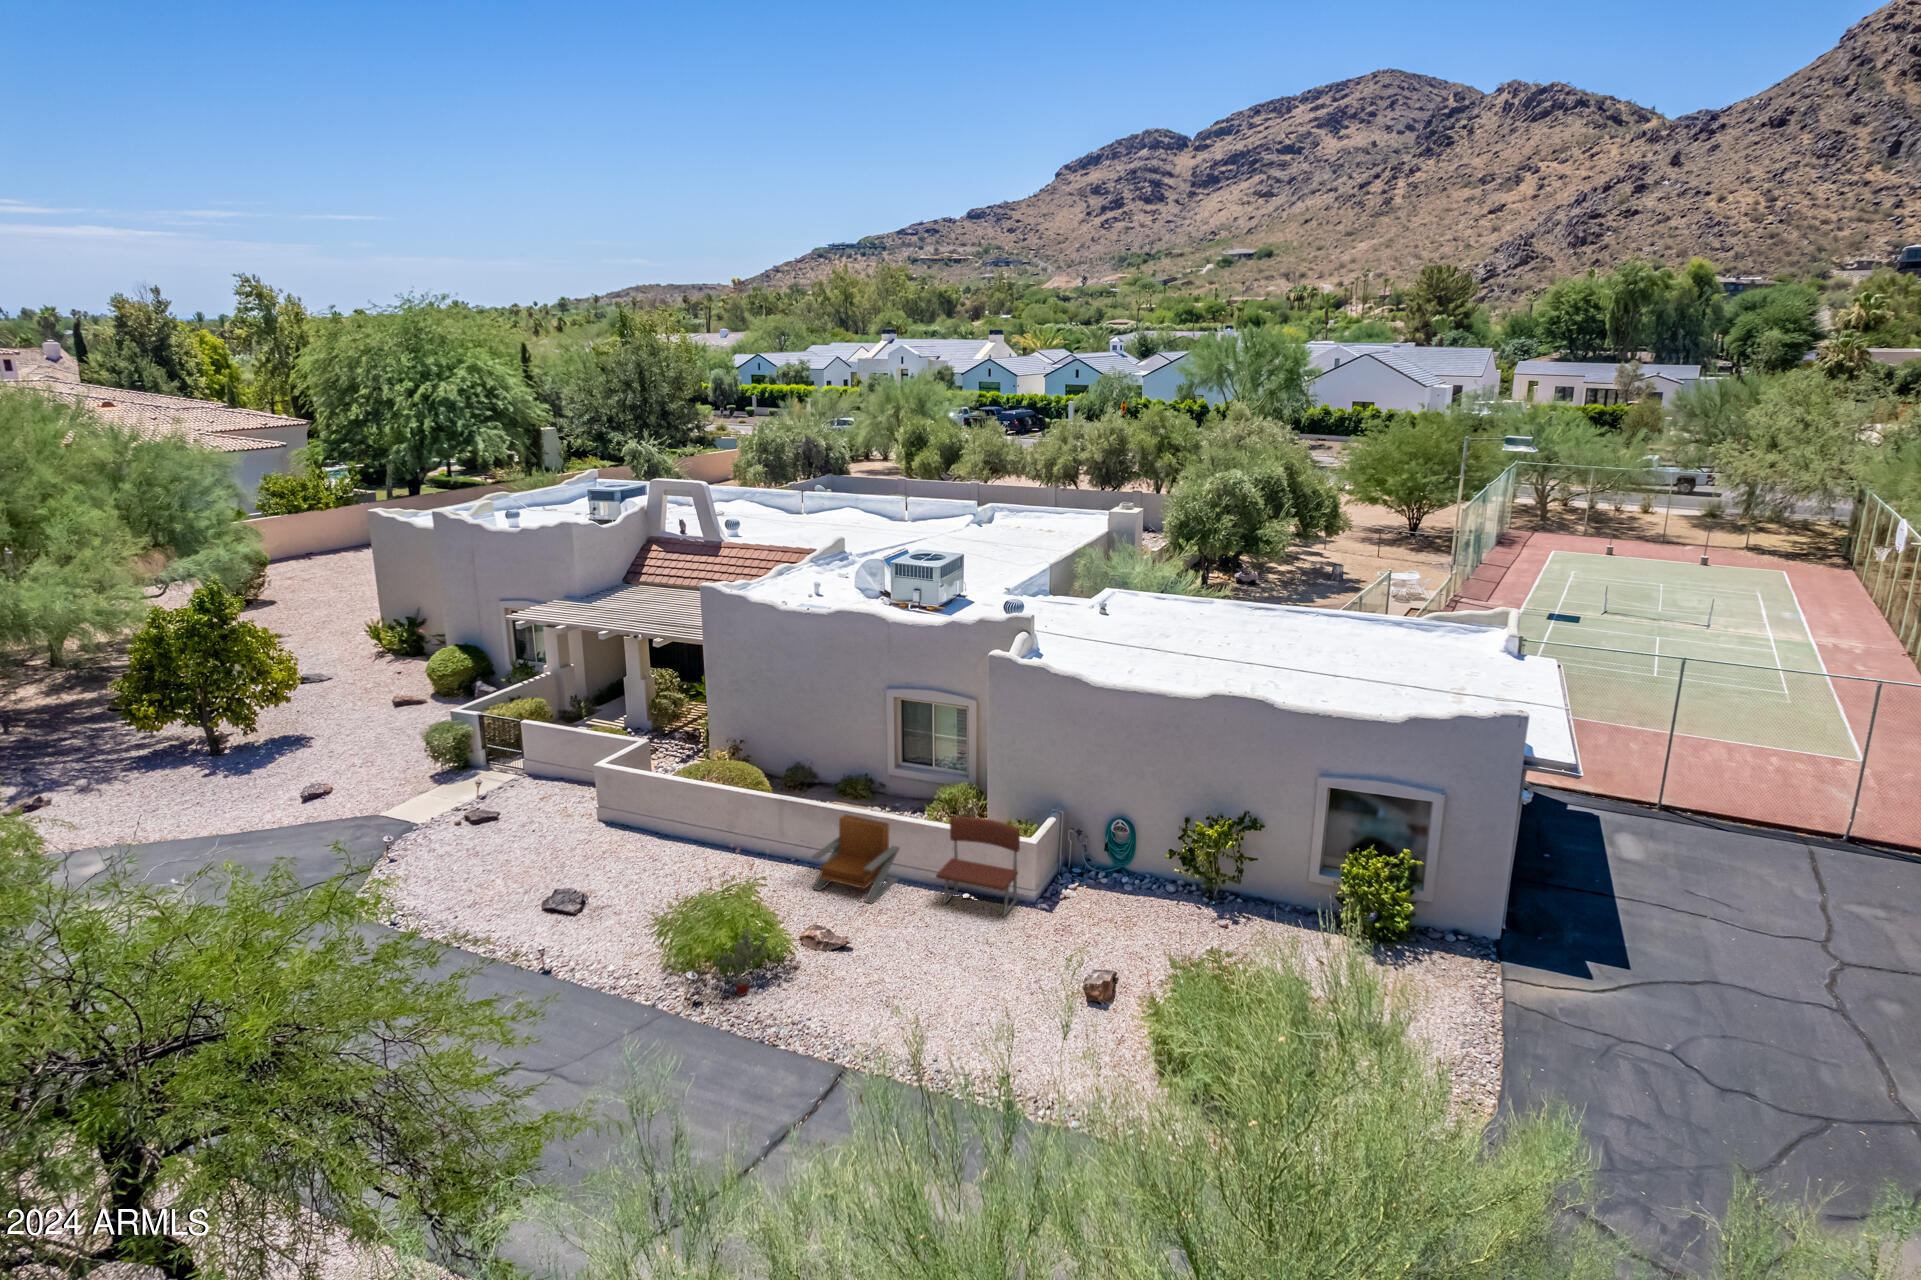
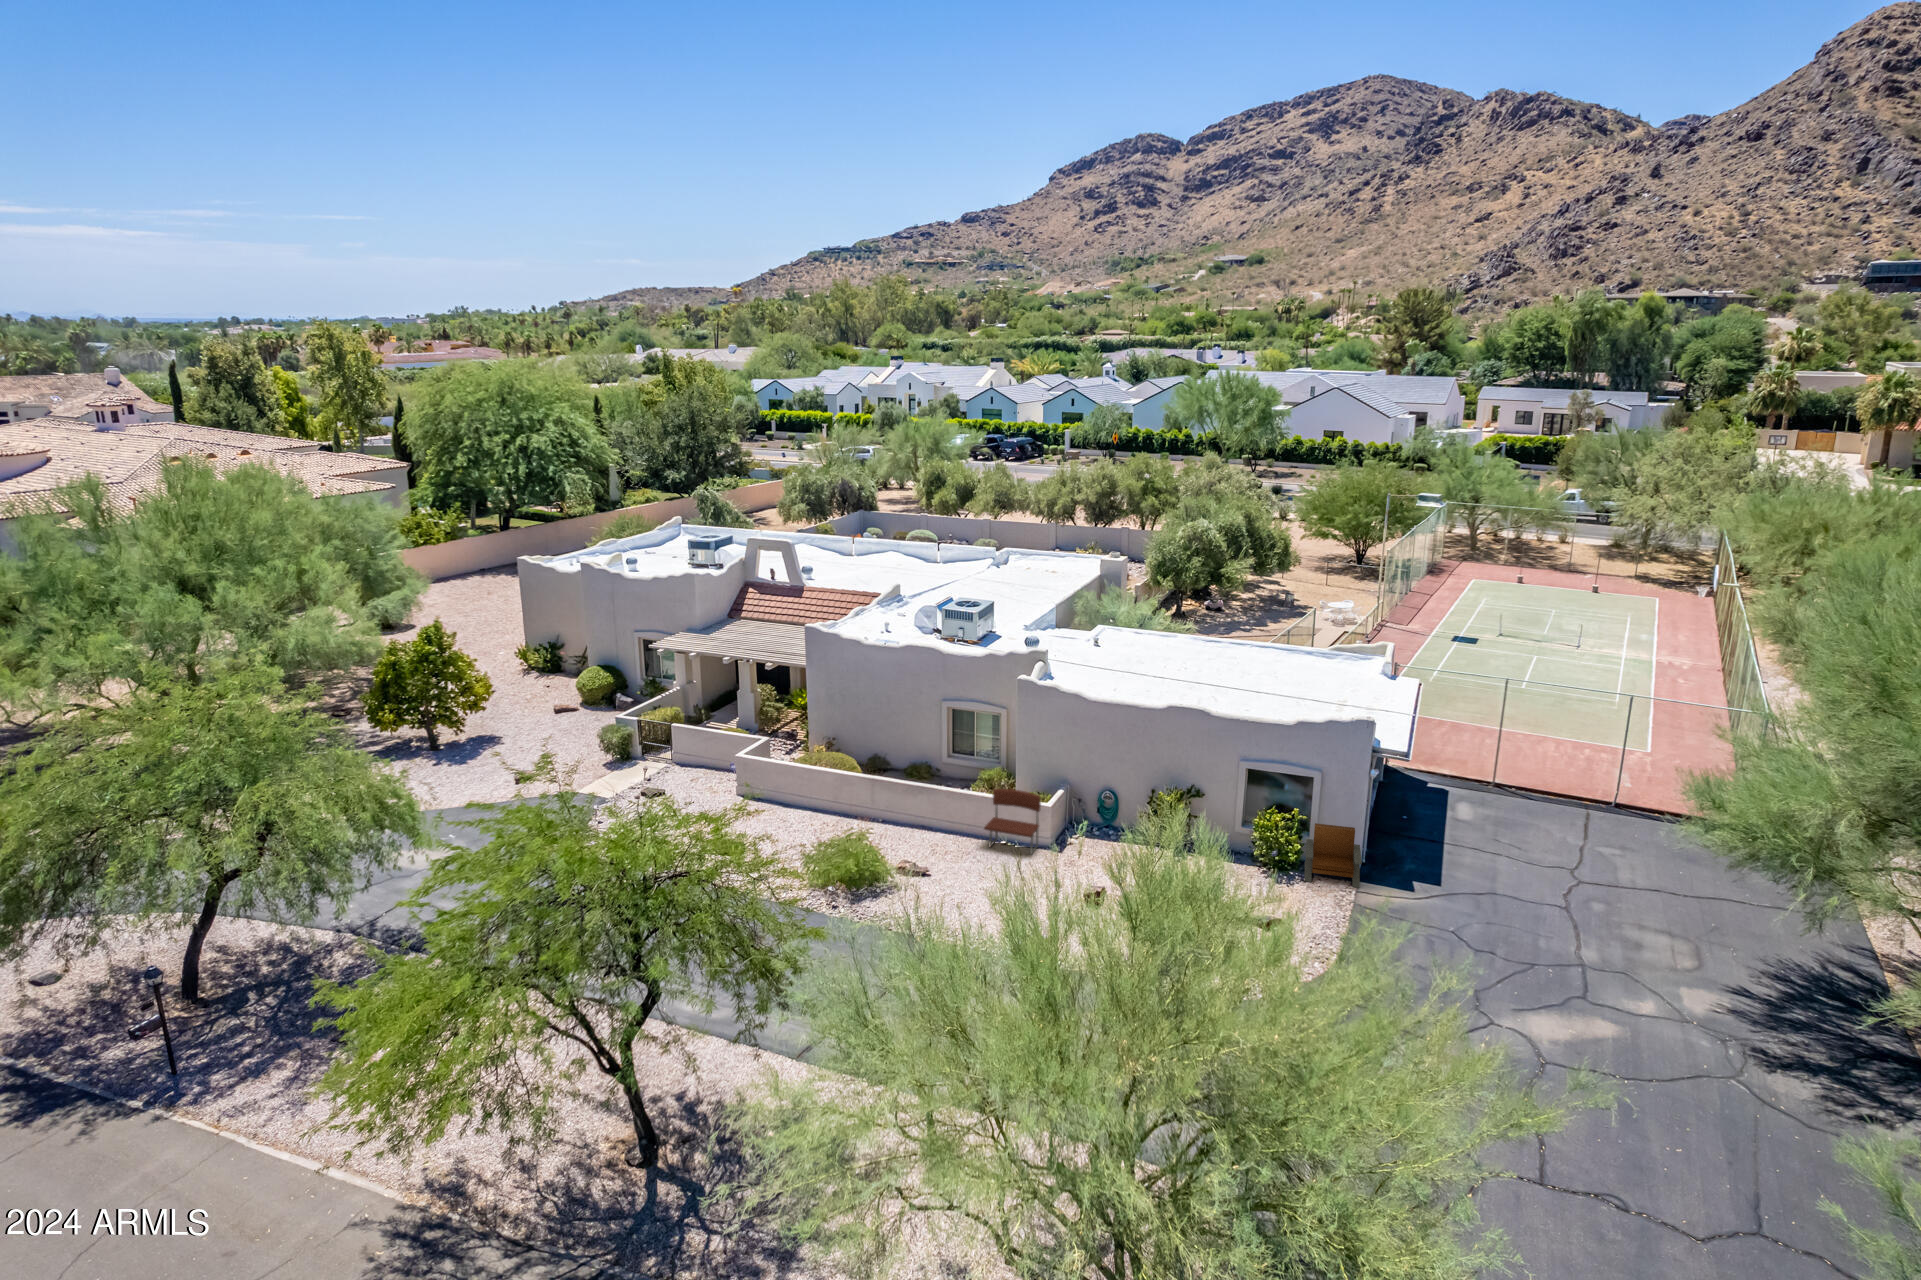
lounge chair: present [812,815,899,903] -> present [1305,823,1362,888]
potted tree: present [713,928,768,996] -> none [844,857,880,902]

